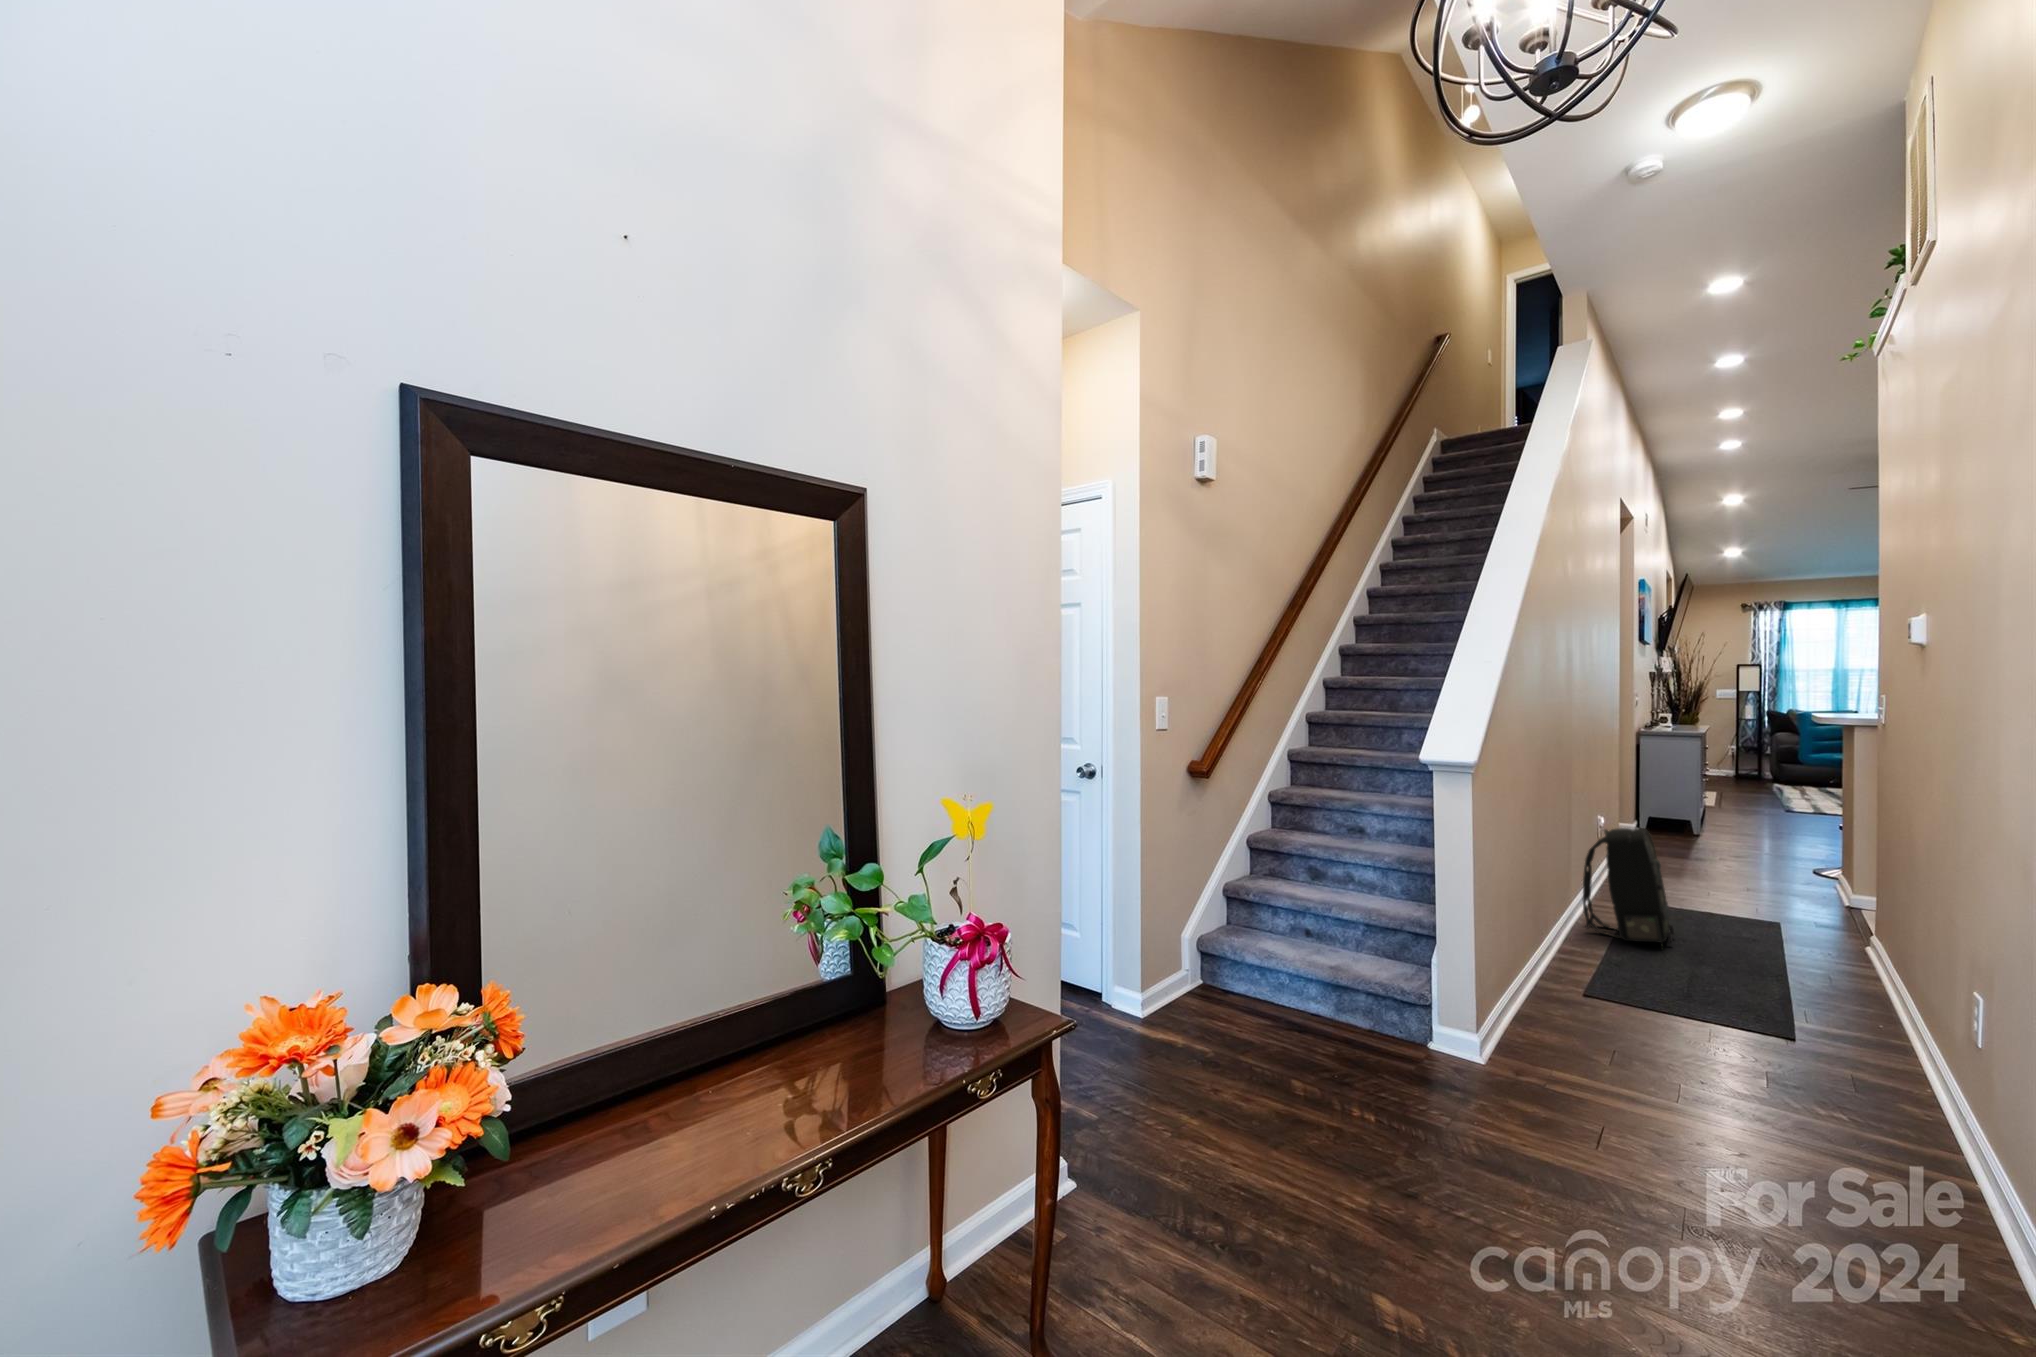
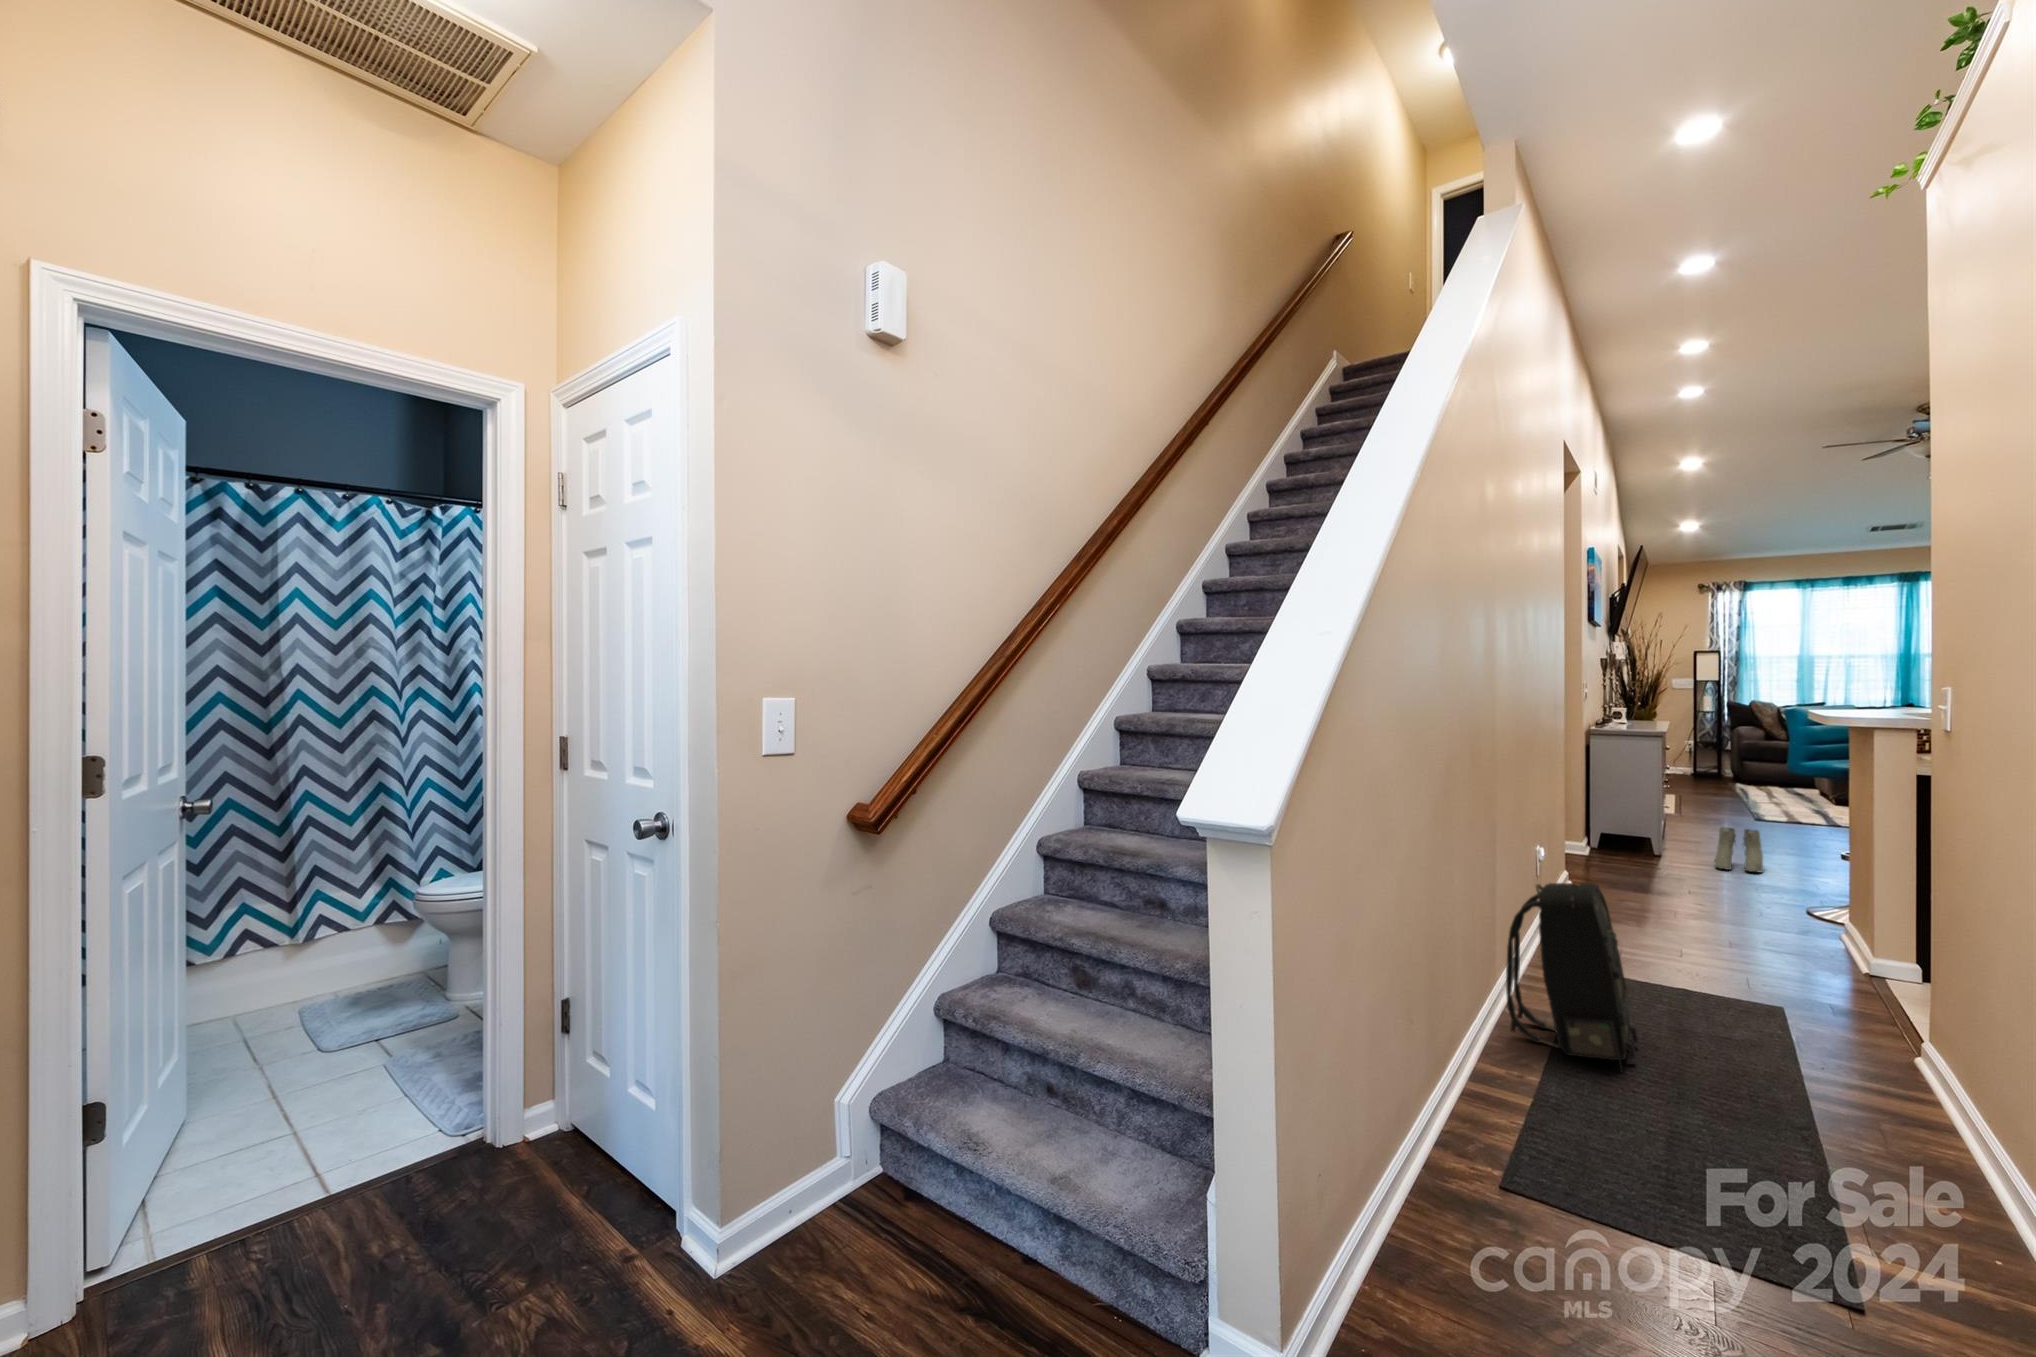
boots: none [1743,810,1782,845] -> present [1715,828,1763,872]

